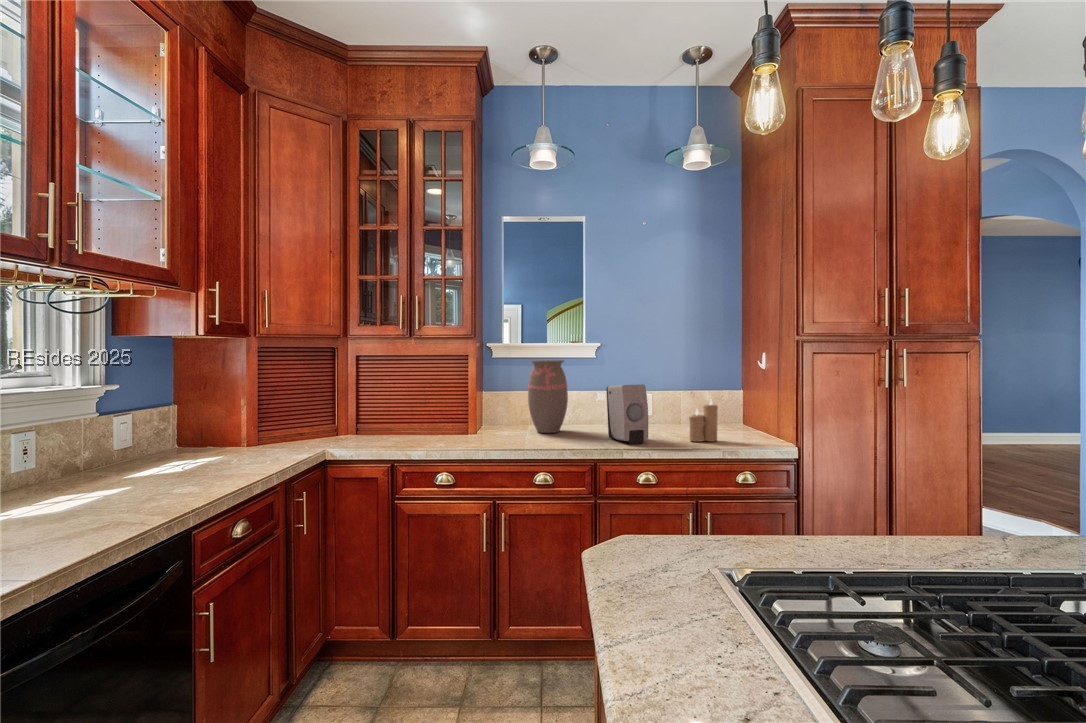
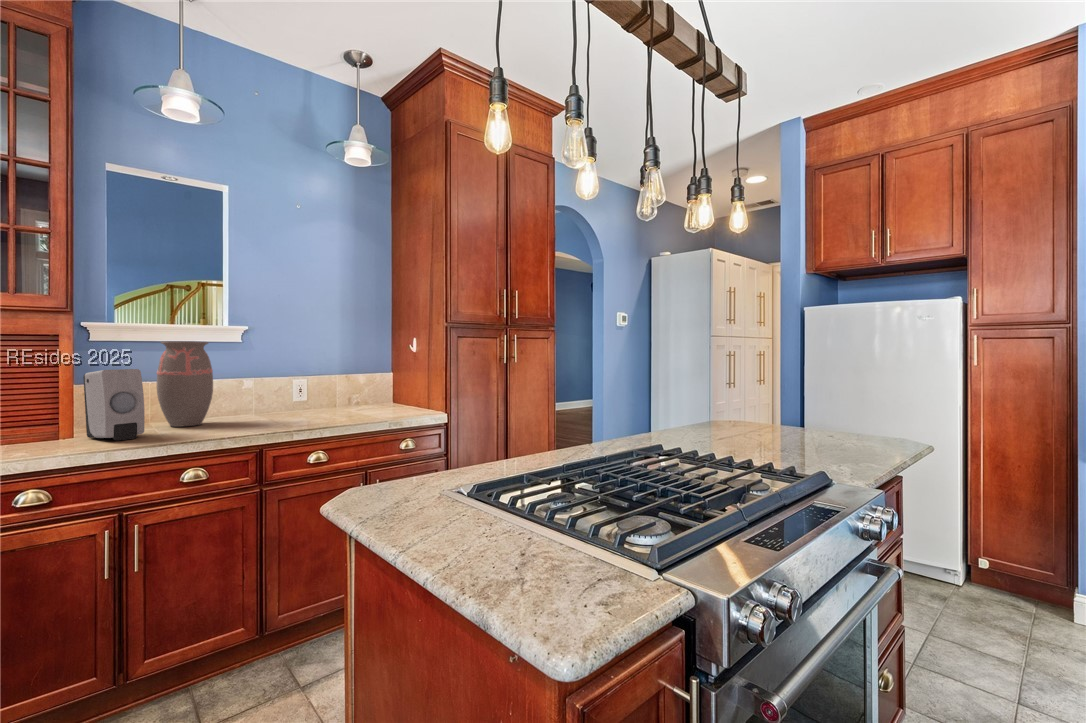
soap dispenser: present [606,384,648,444] -> present [83,369,145,441]
candle: present [689,400,718,441] -> none [356,379,382,418]

